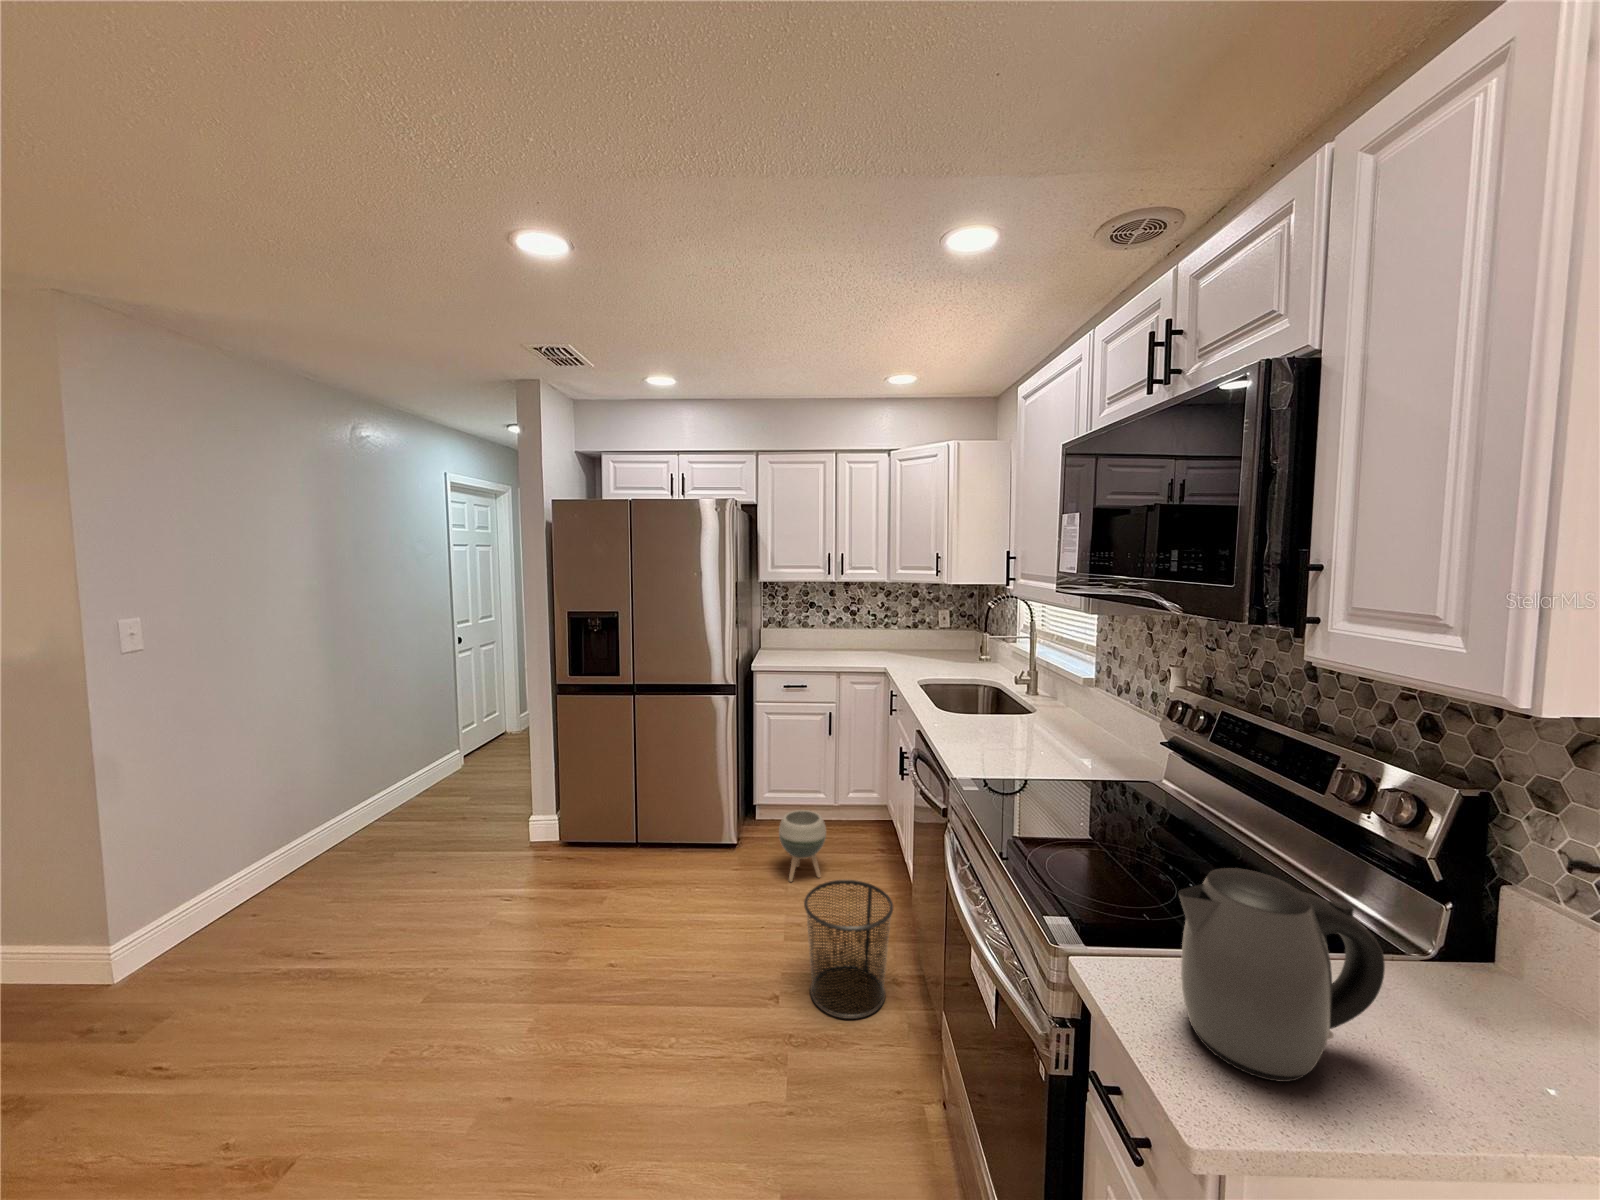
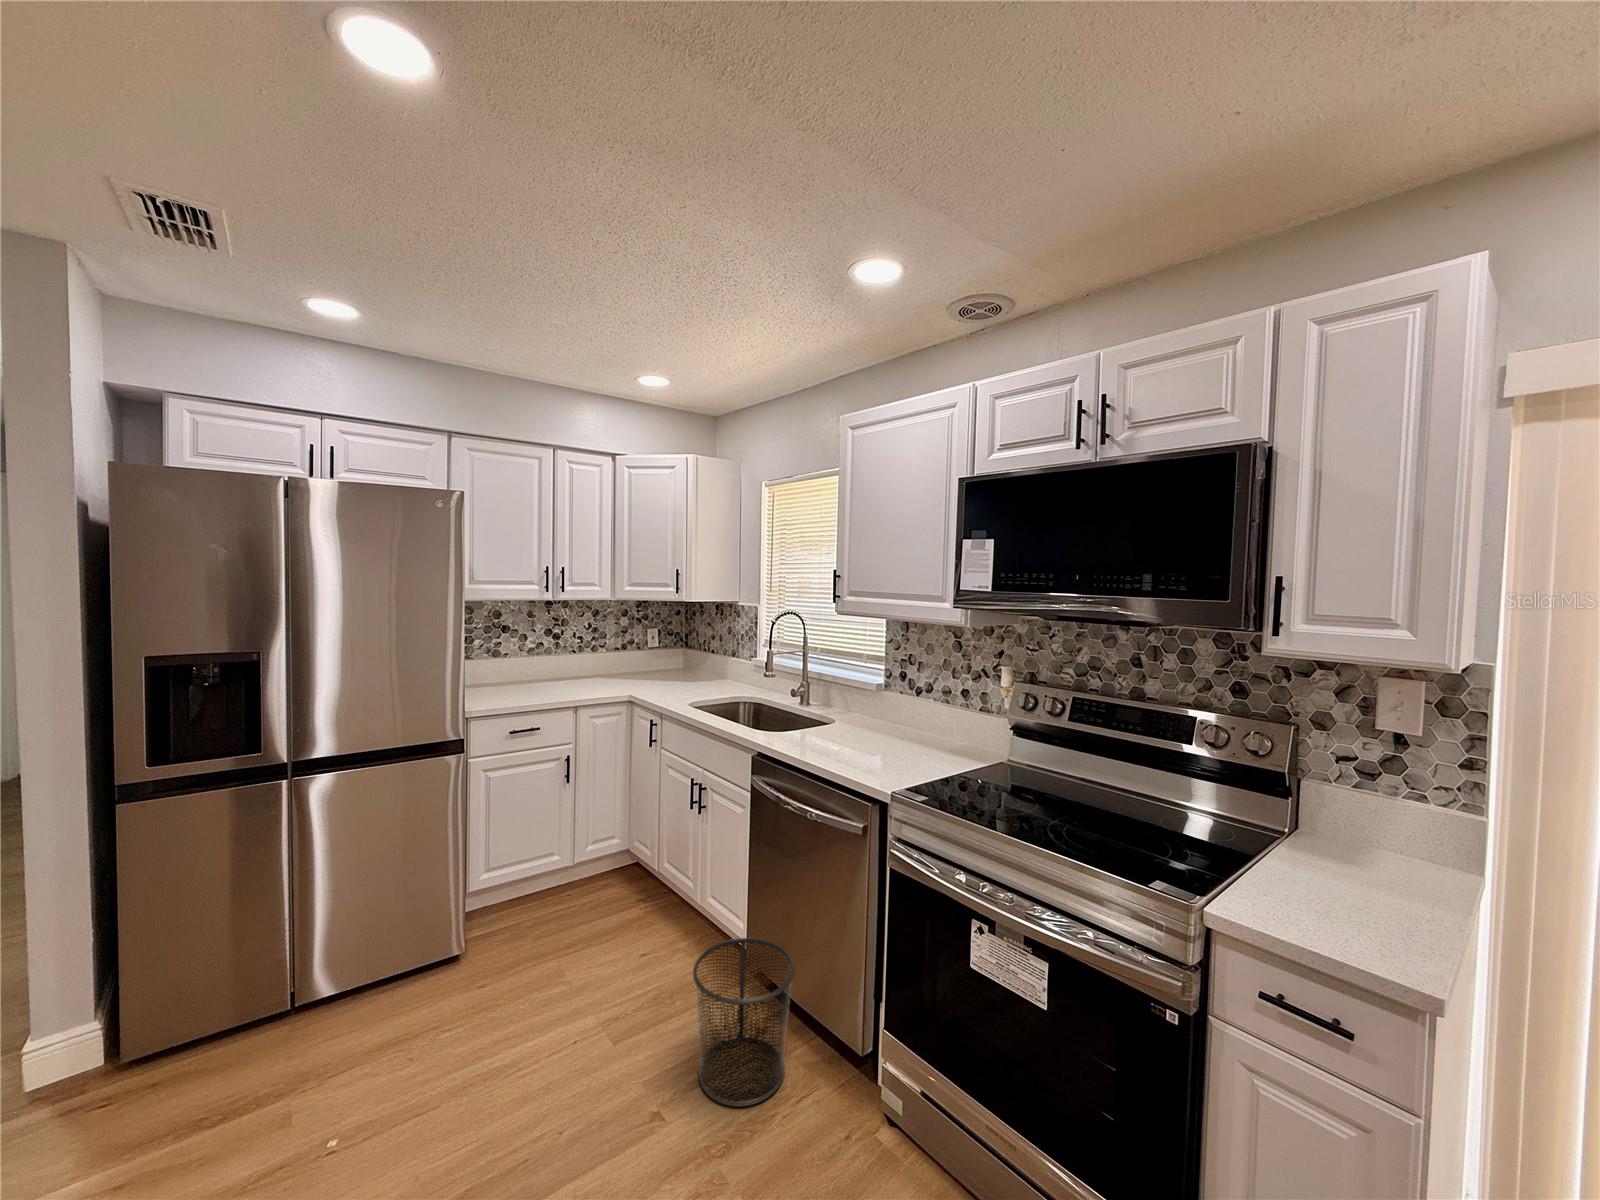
planter: present [779,810,826,882] -> none [550,883,612,981]
kettle: present [1178,868,1385,1082] -> none [1312,800,1422,934]

